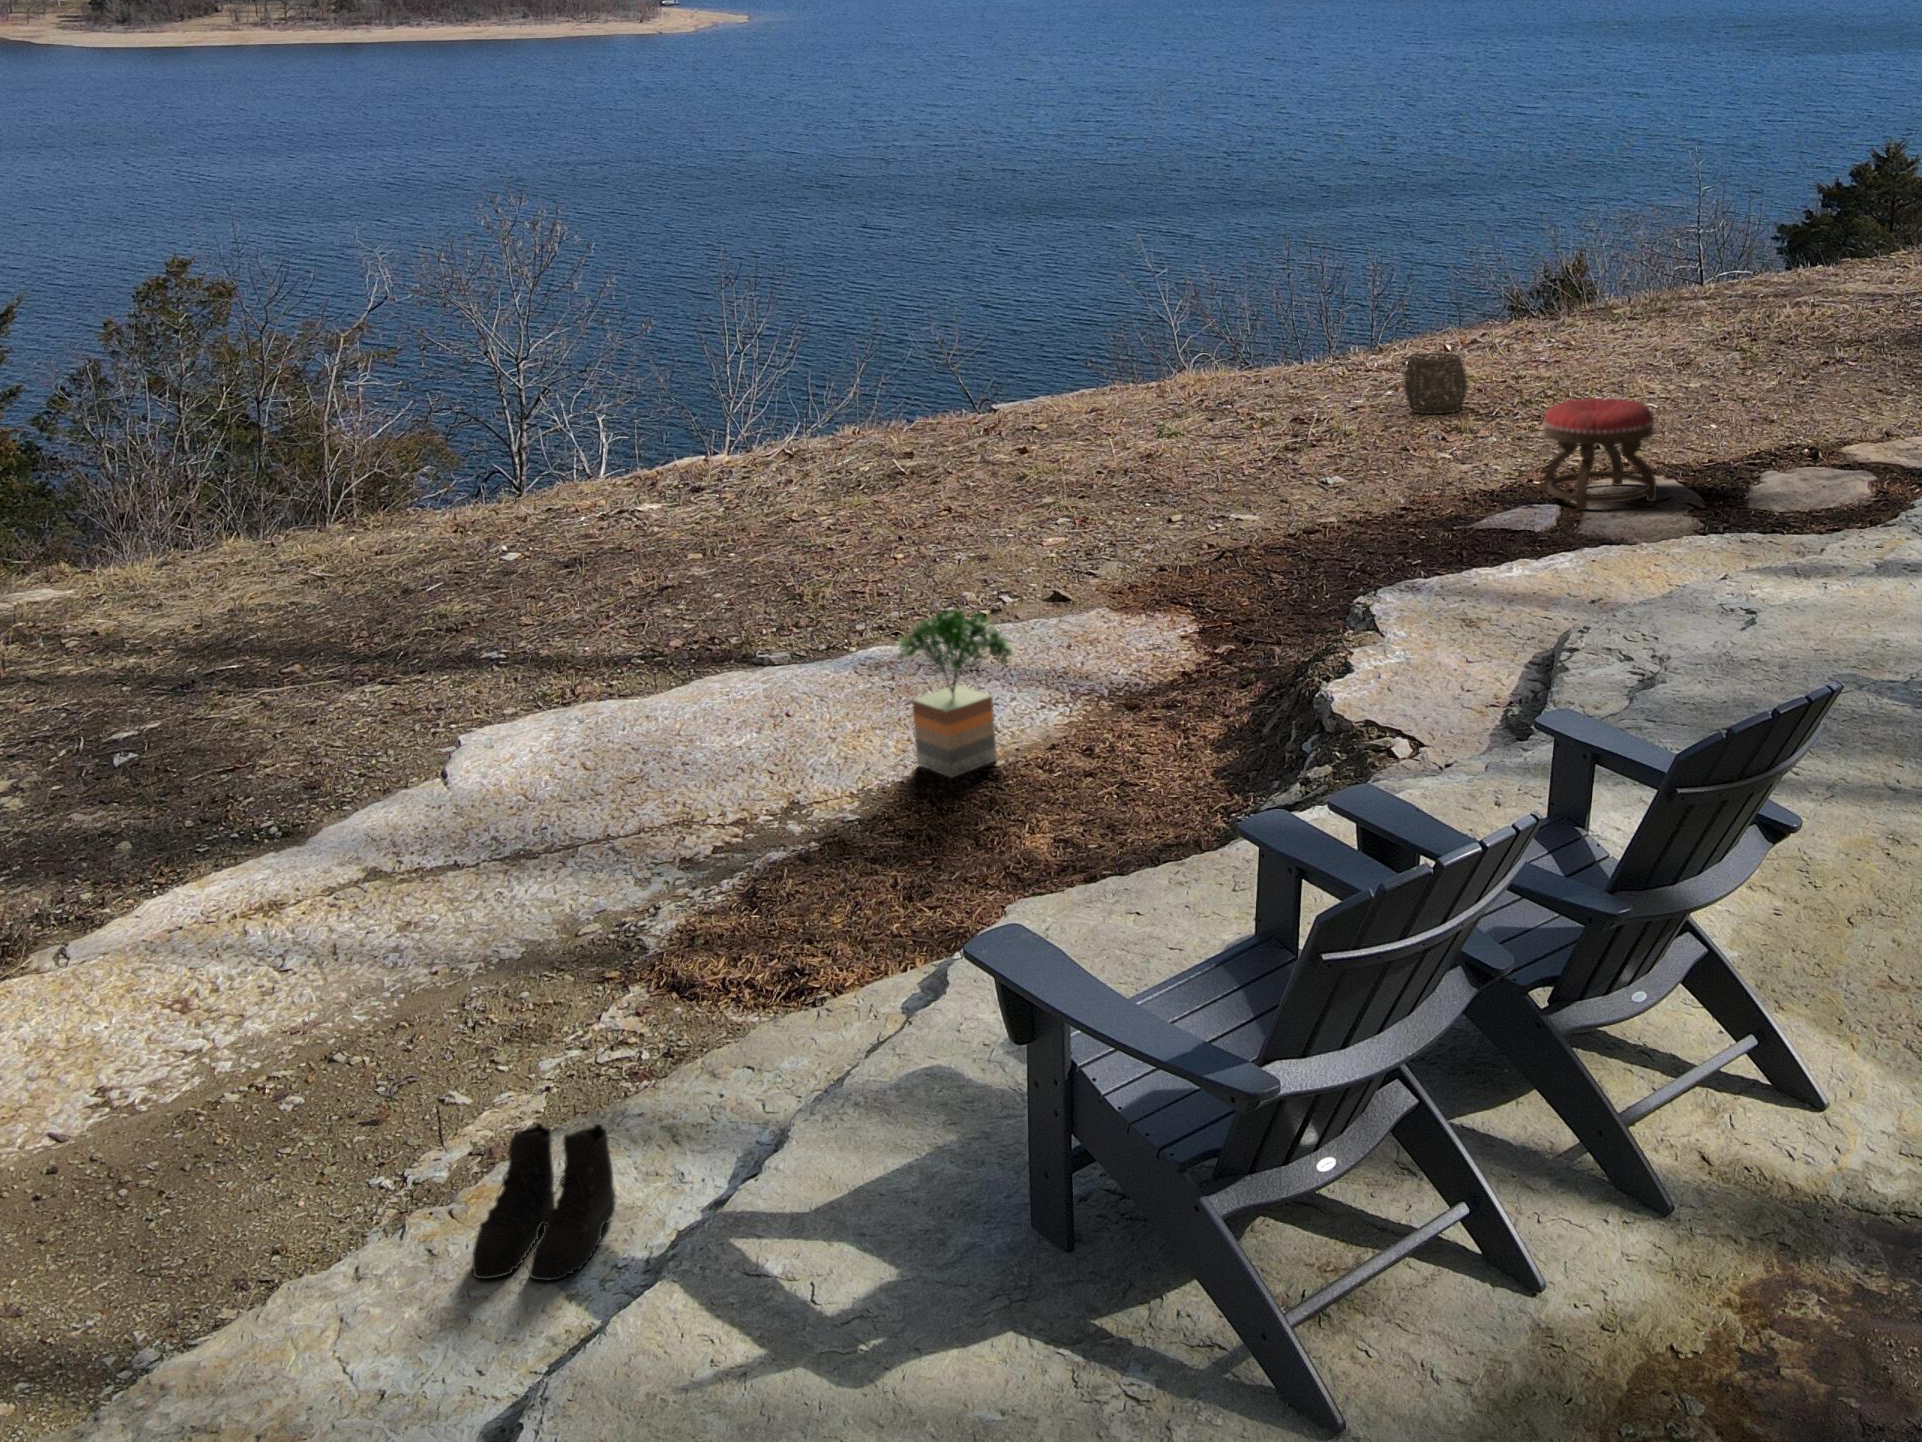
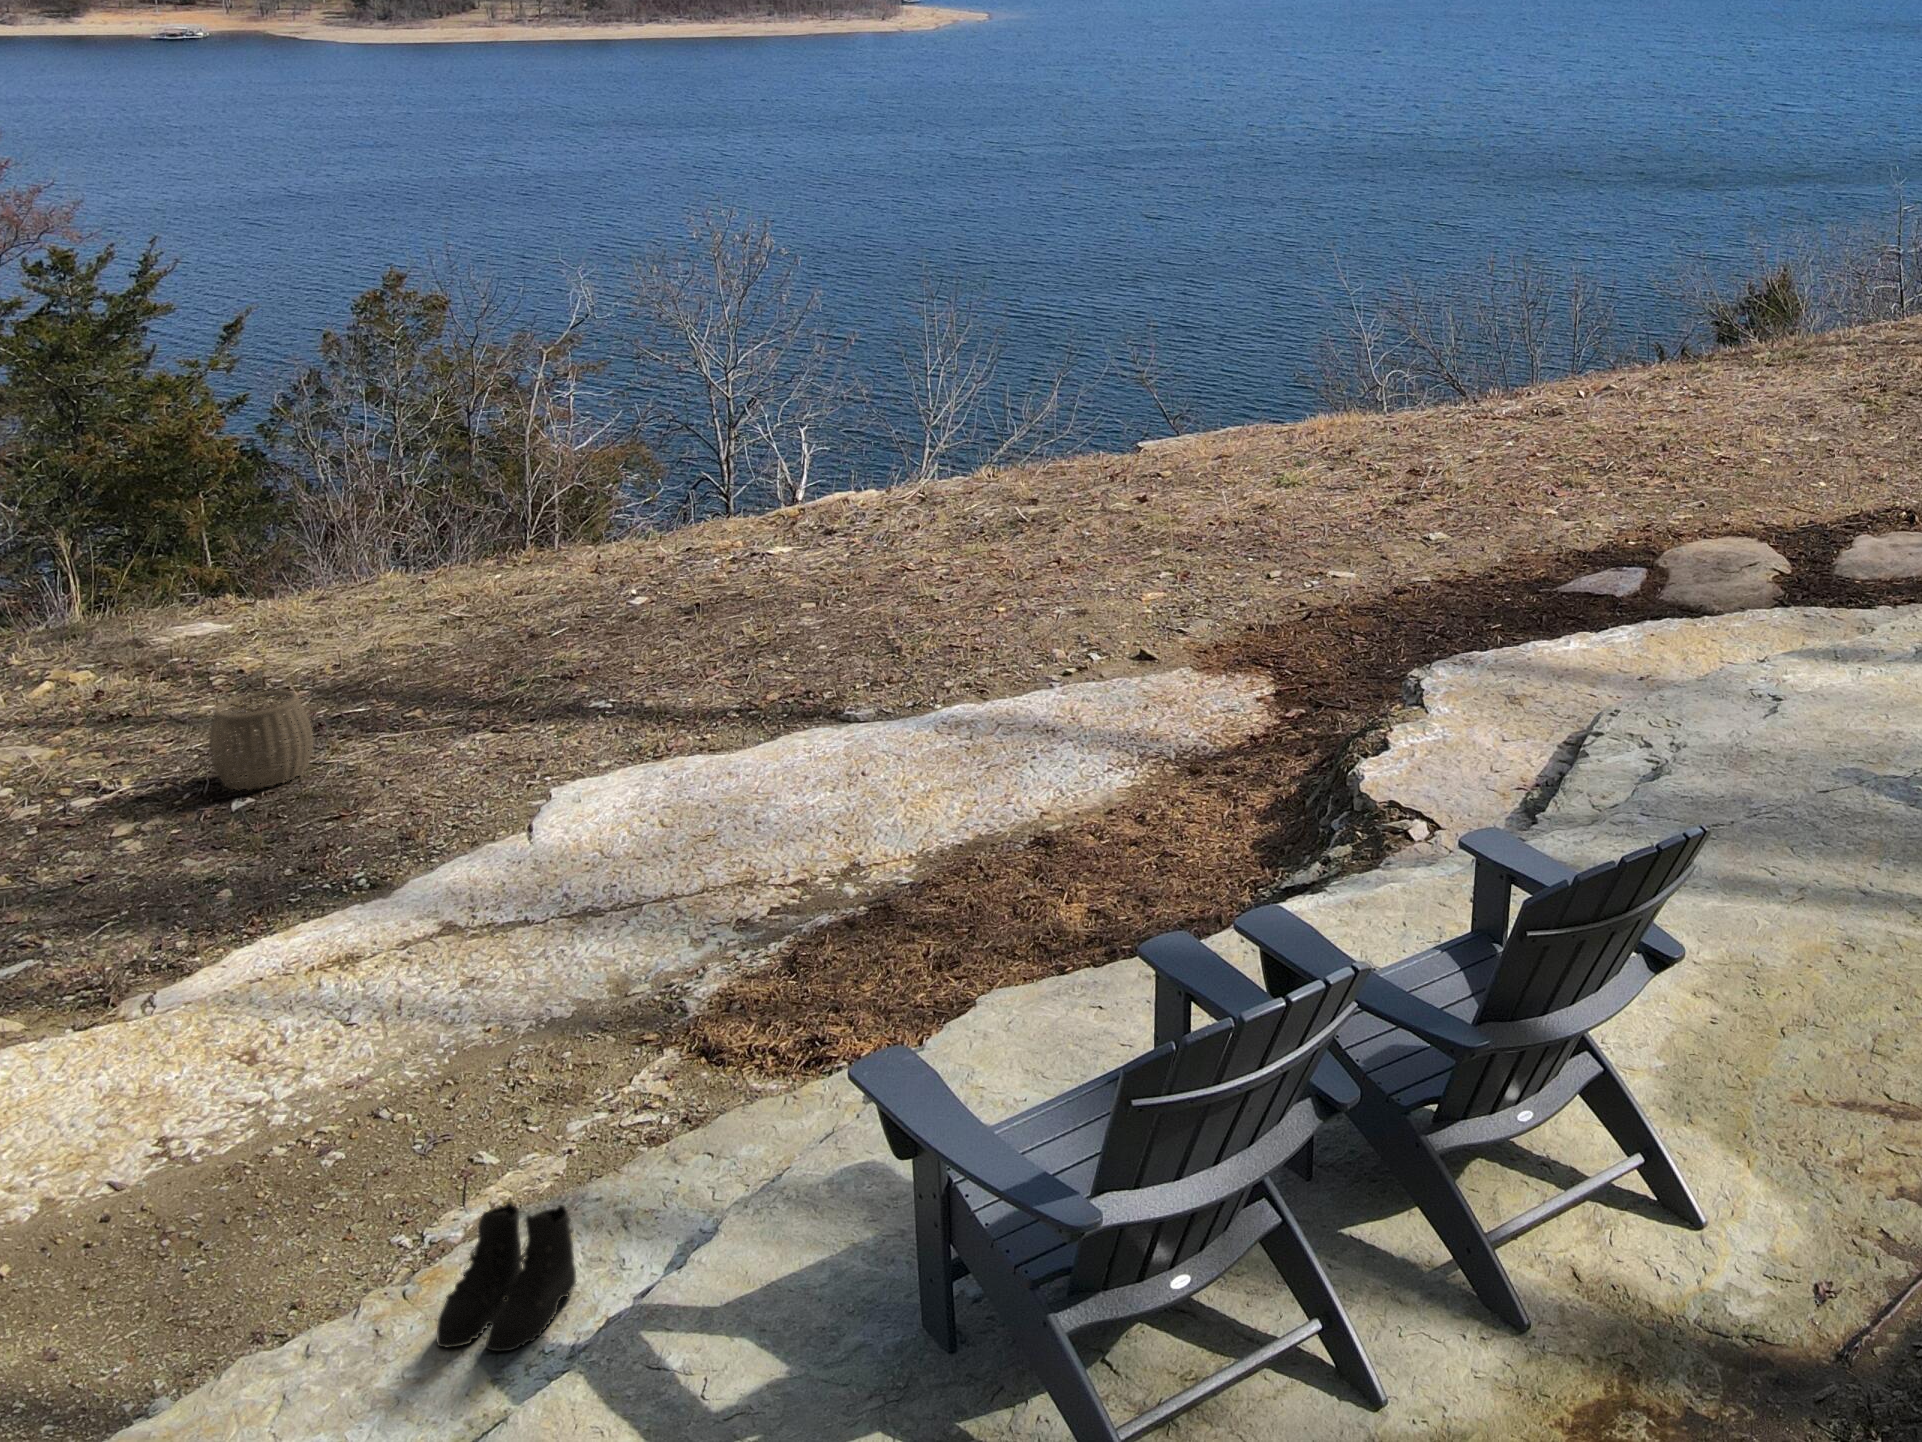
woven basket: present [1404,352,1467,414] -> present [209,691,313,790]
ottoman: present [1544,398,1657,510] -> none [1628,464,1739,577]
potted tree: present [897,610,1014,778] -> none [948,680,1064,846]

